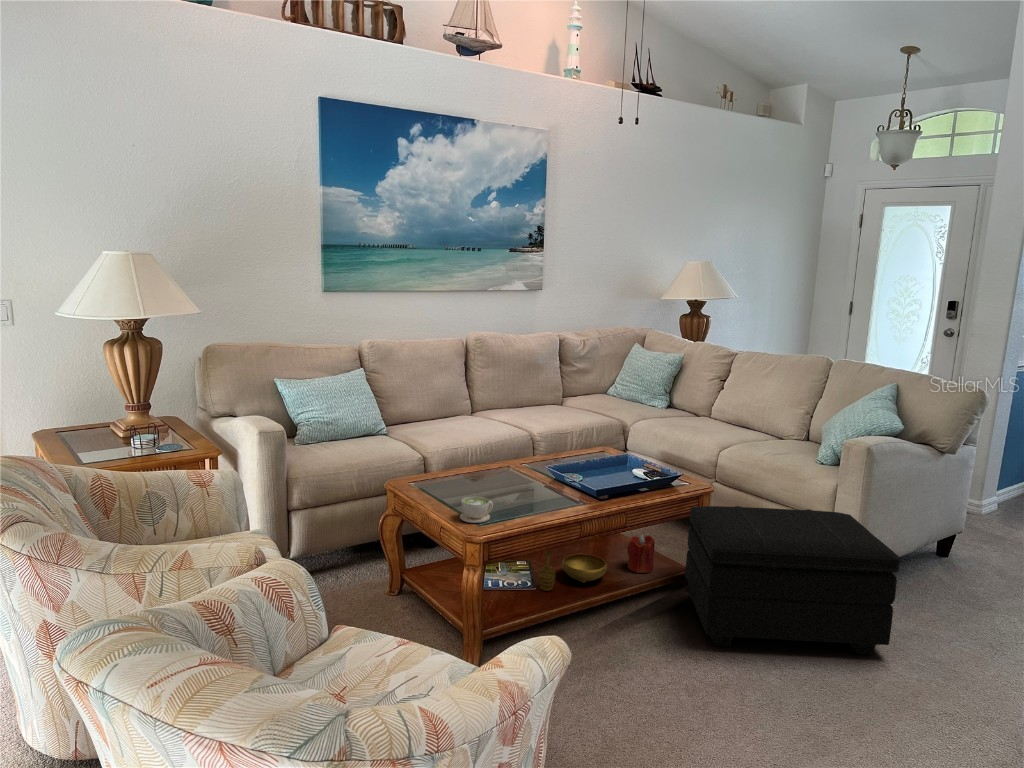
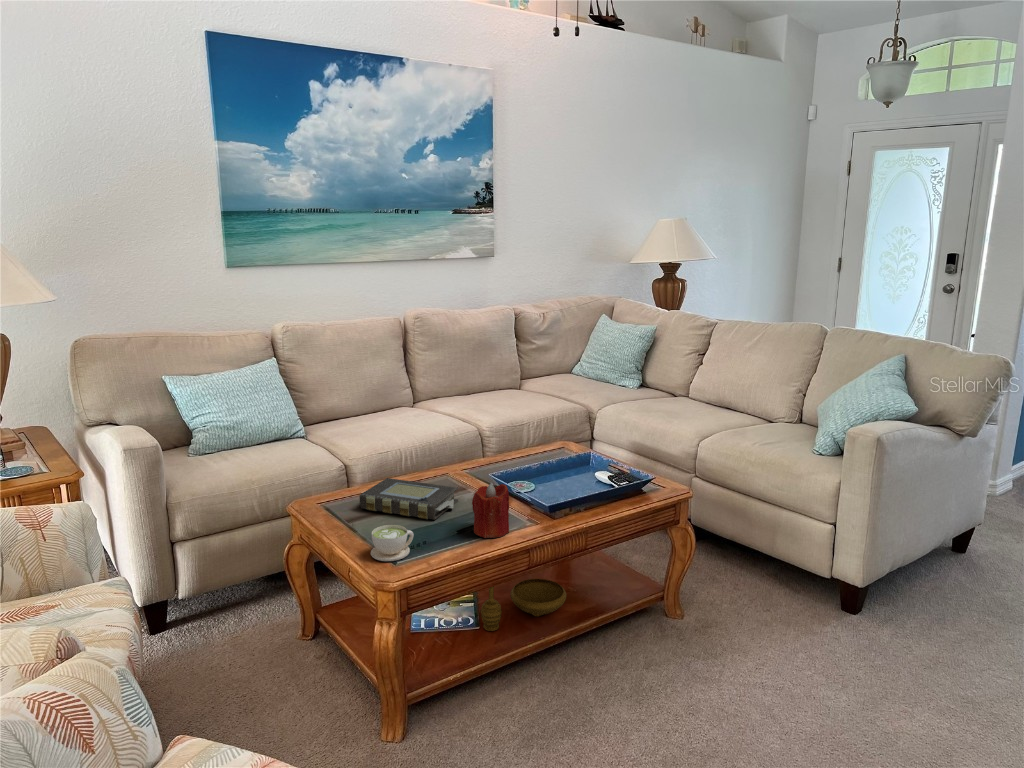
book: none [445,466,523,497] -> present [360,478,458,520]
footstool: present [685,506,900,654] -> none [661,516,928,697]
candle: present [628,535,655,573] -> present [472,483,509,538]

